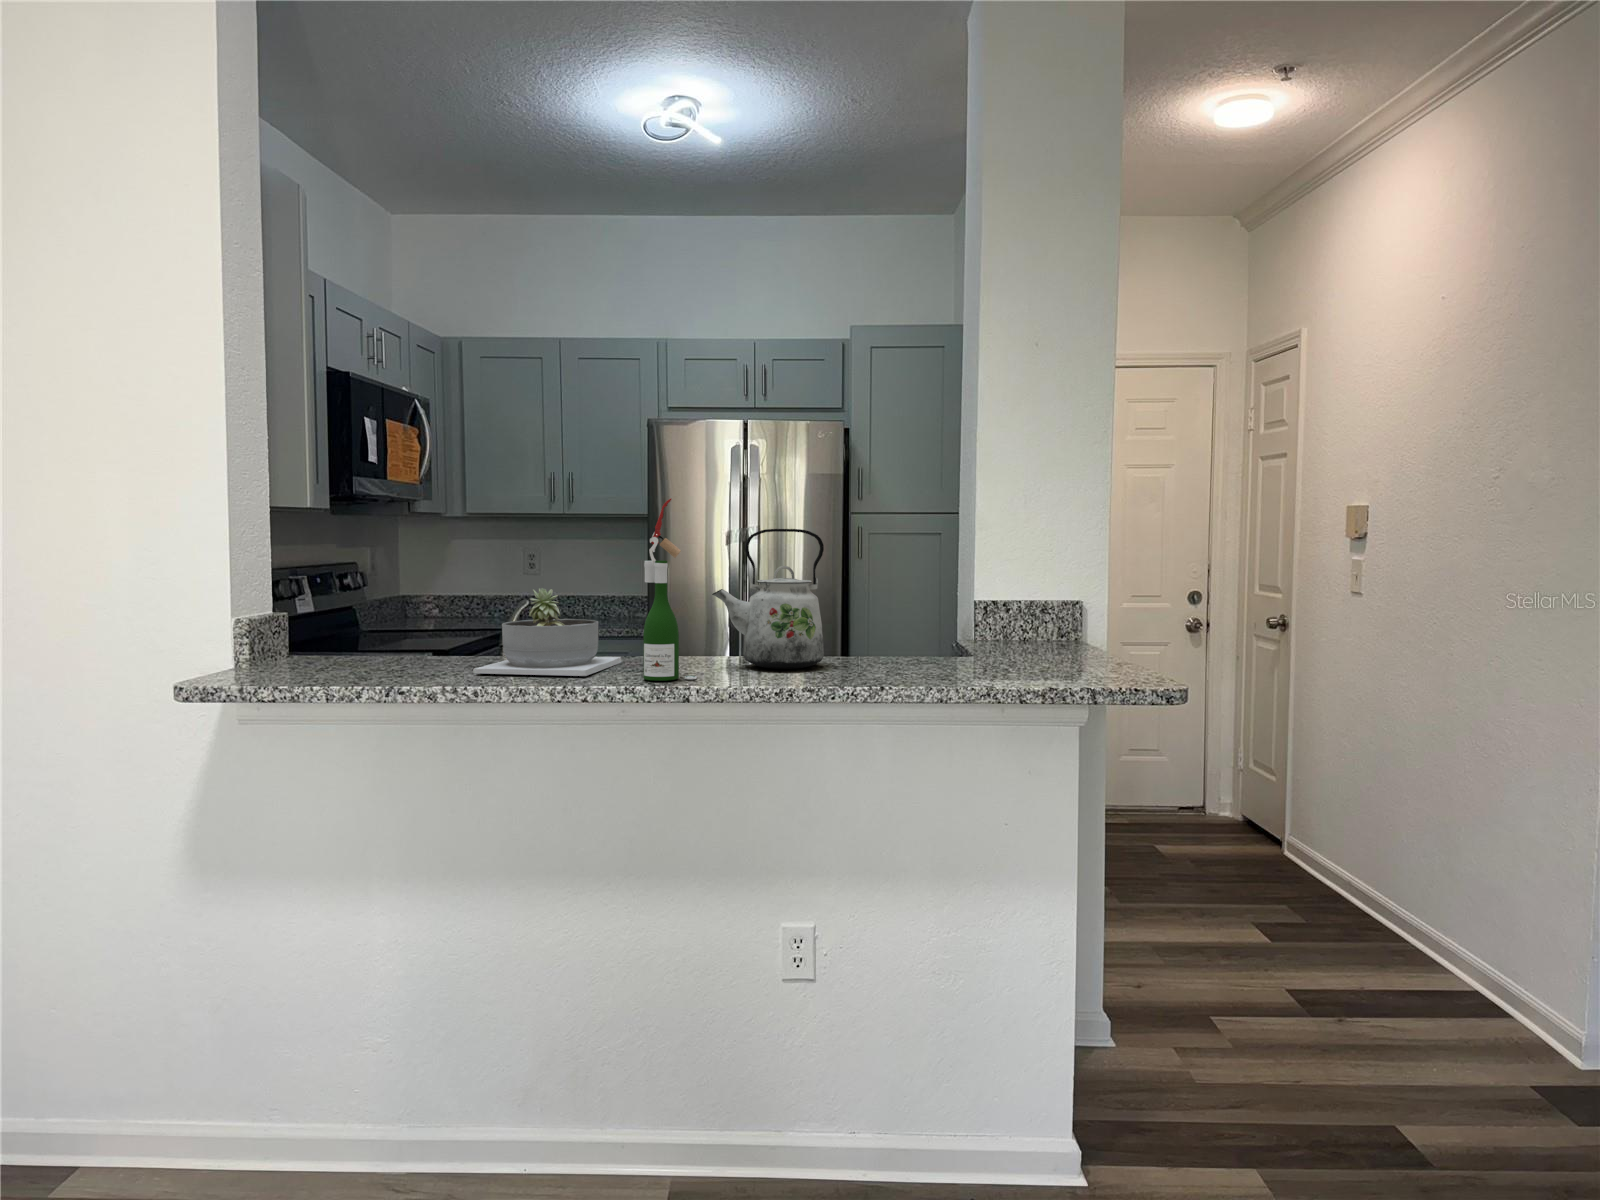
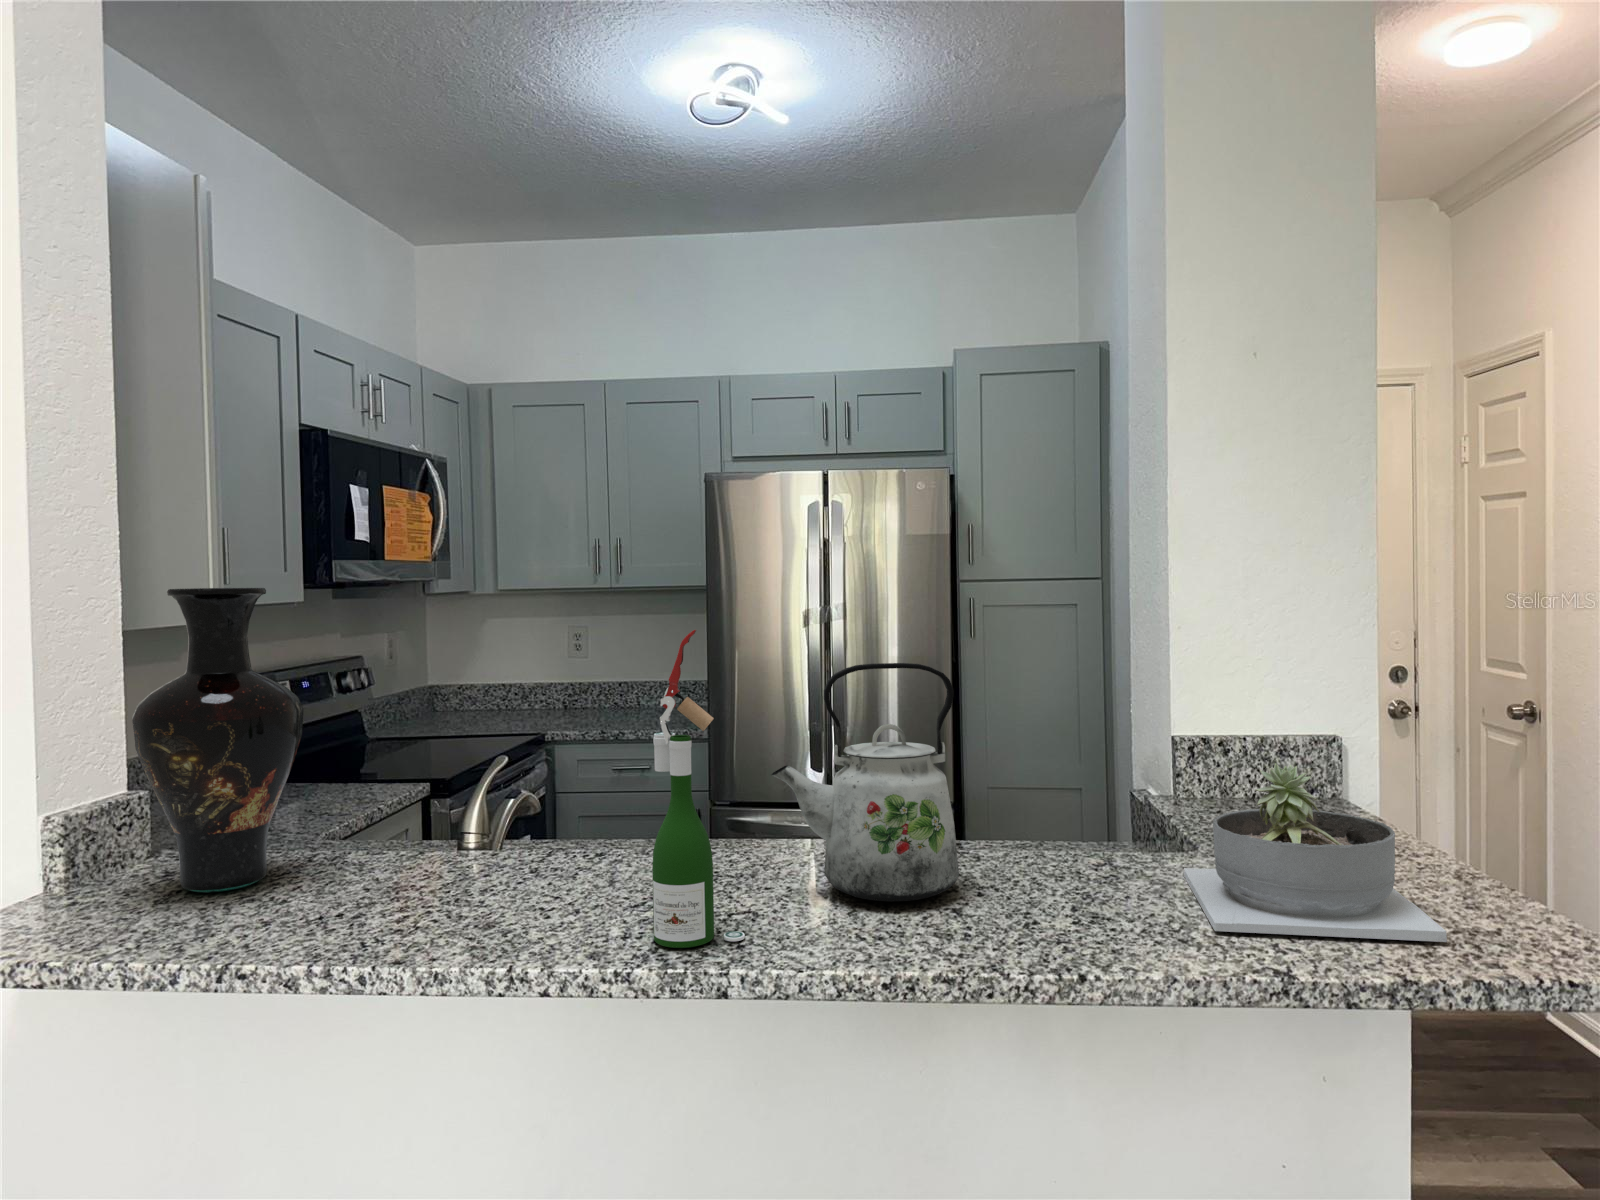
vase: none [301,471,407,666] -> present [132,588,303,892]
succulent planter: present [473,588,621,676] -> present [1183,763,1447,942]

